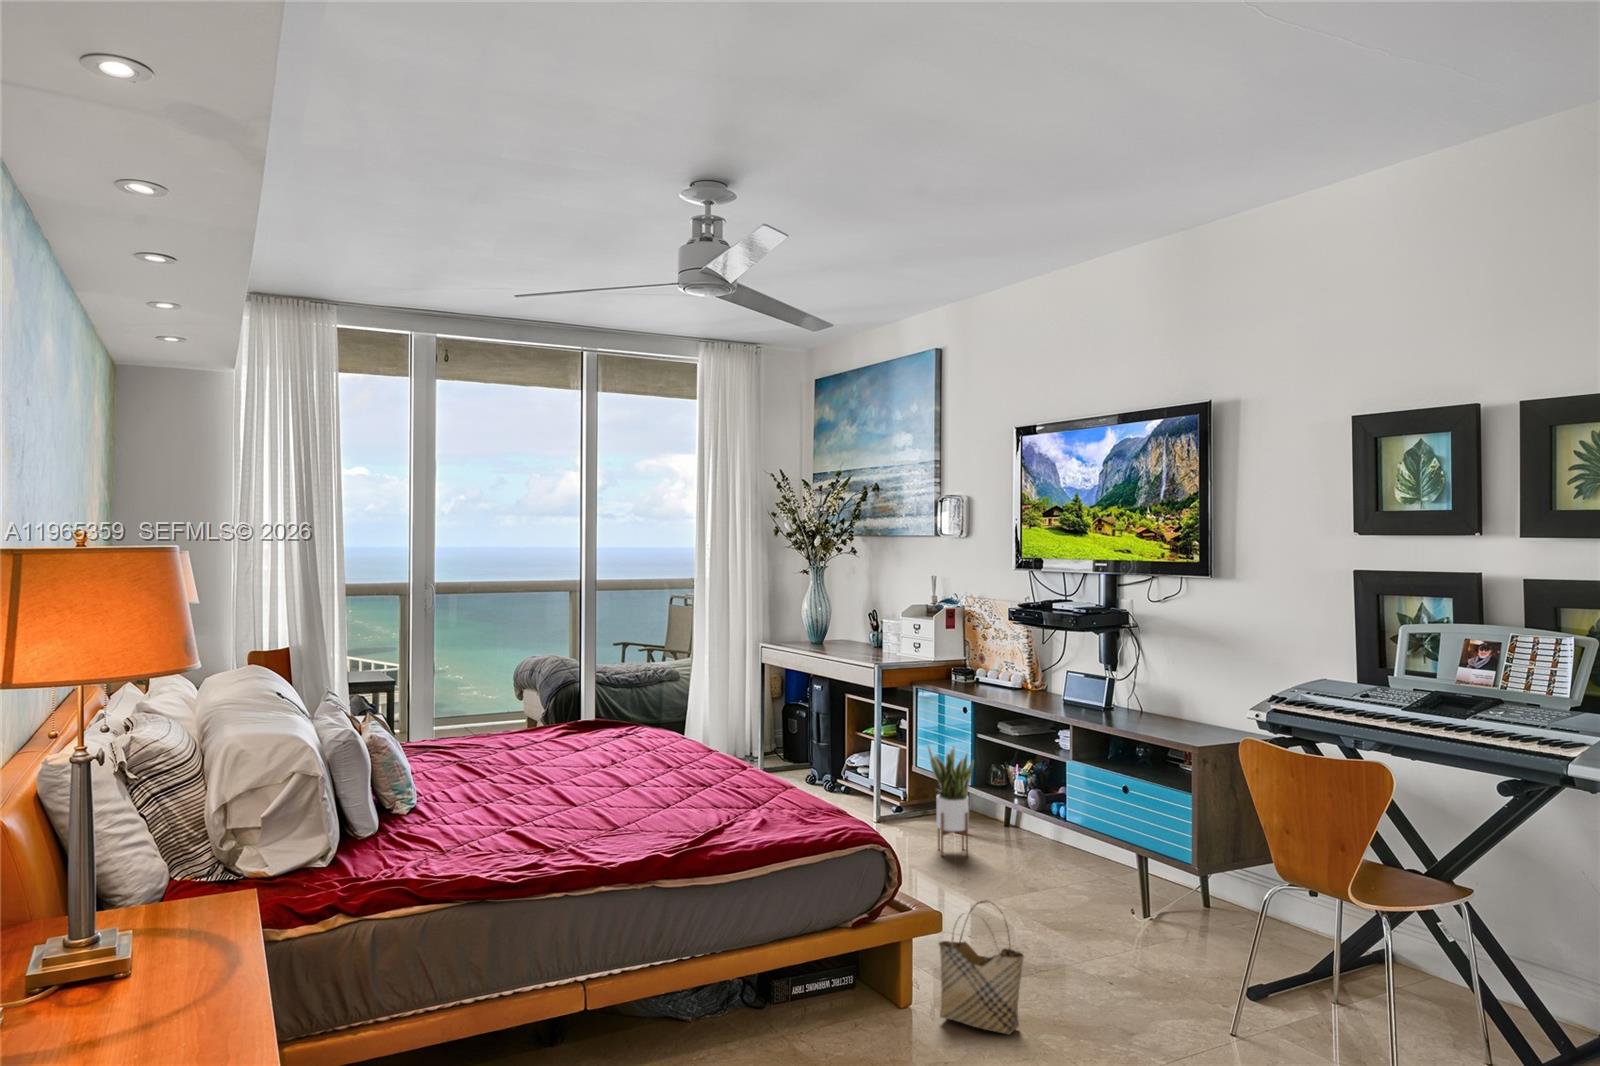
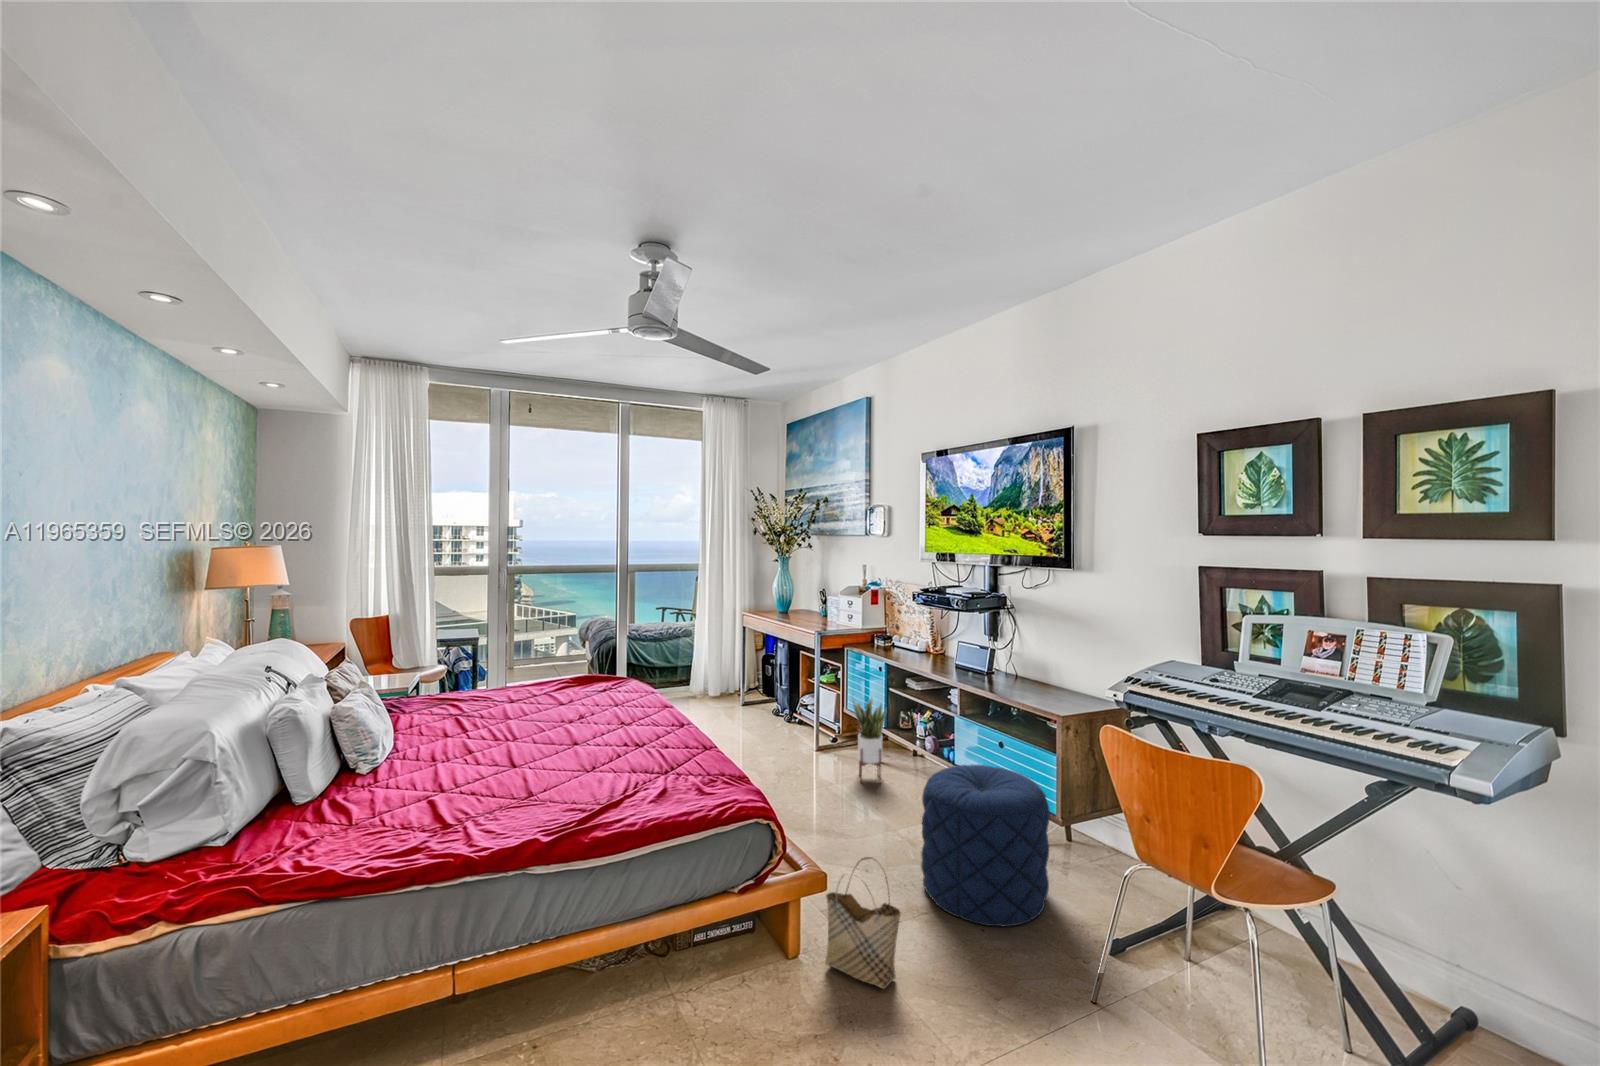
pouf: none [1035,812,1184,985] -> present [921,765,1050,926]

